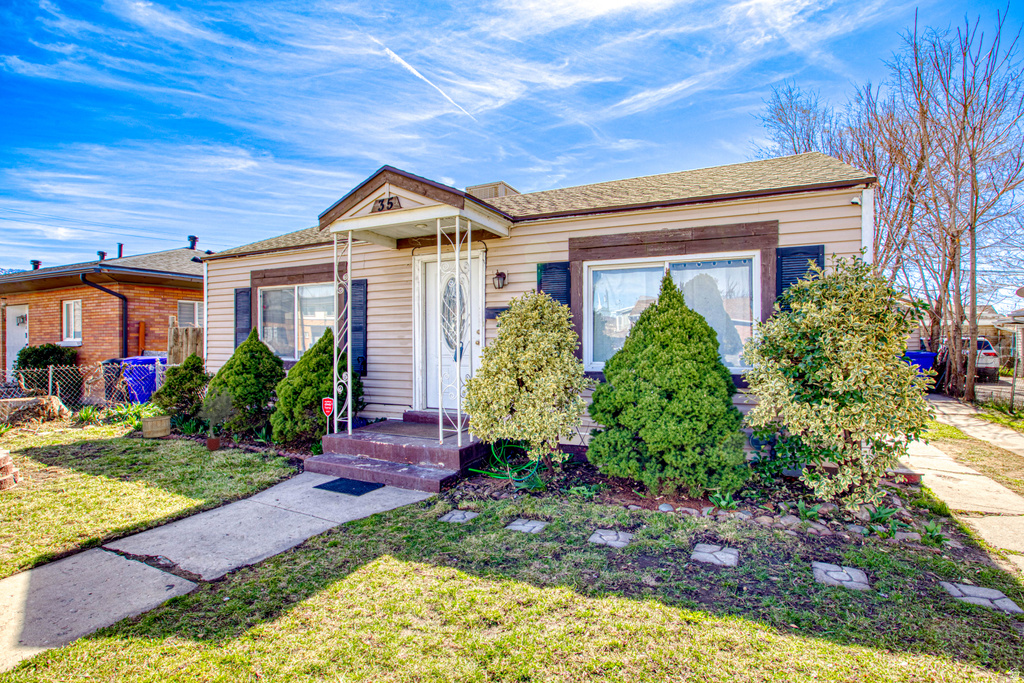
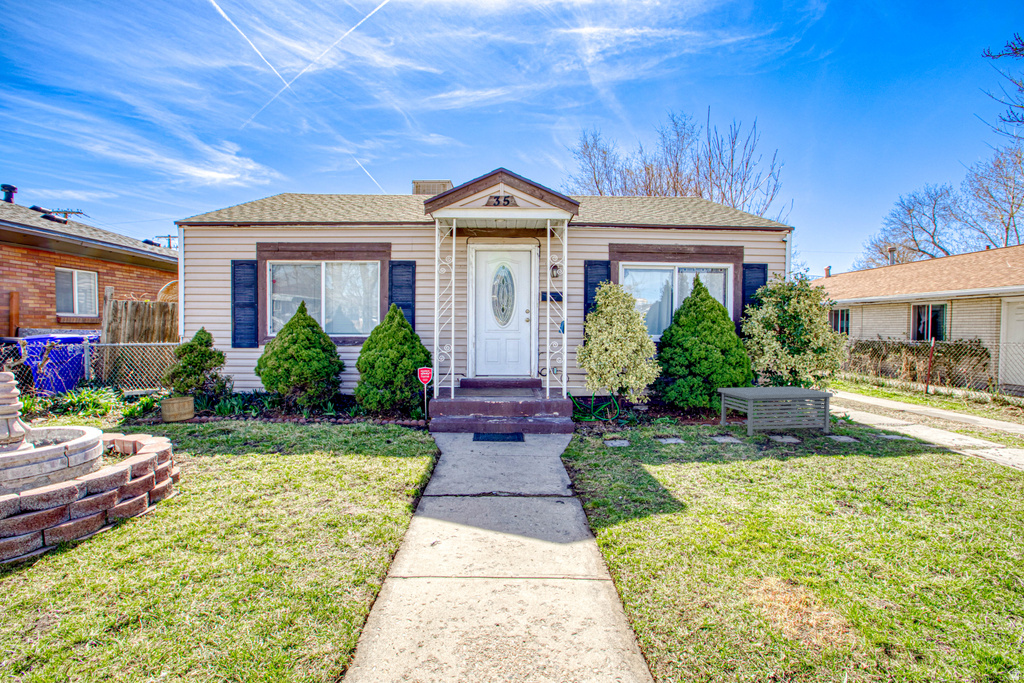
potted tree: present [198,387,238,450] -> none [266,361,318,425]
storage bench: none [656,448,833,548] -> present [718,387,833,436]

